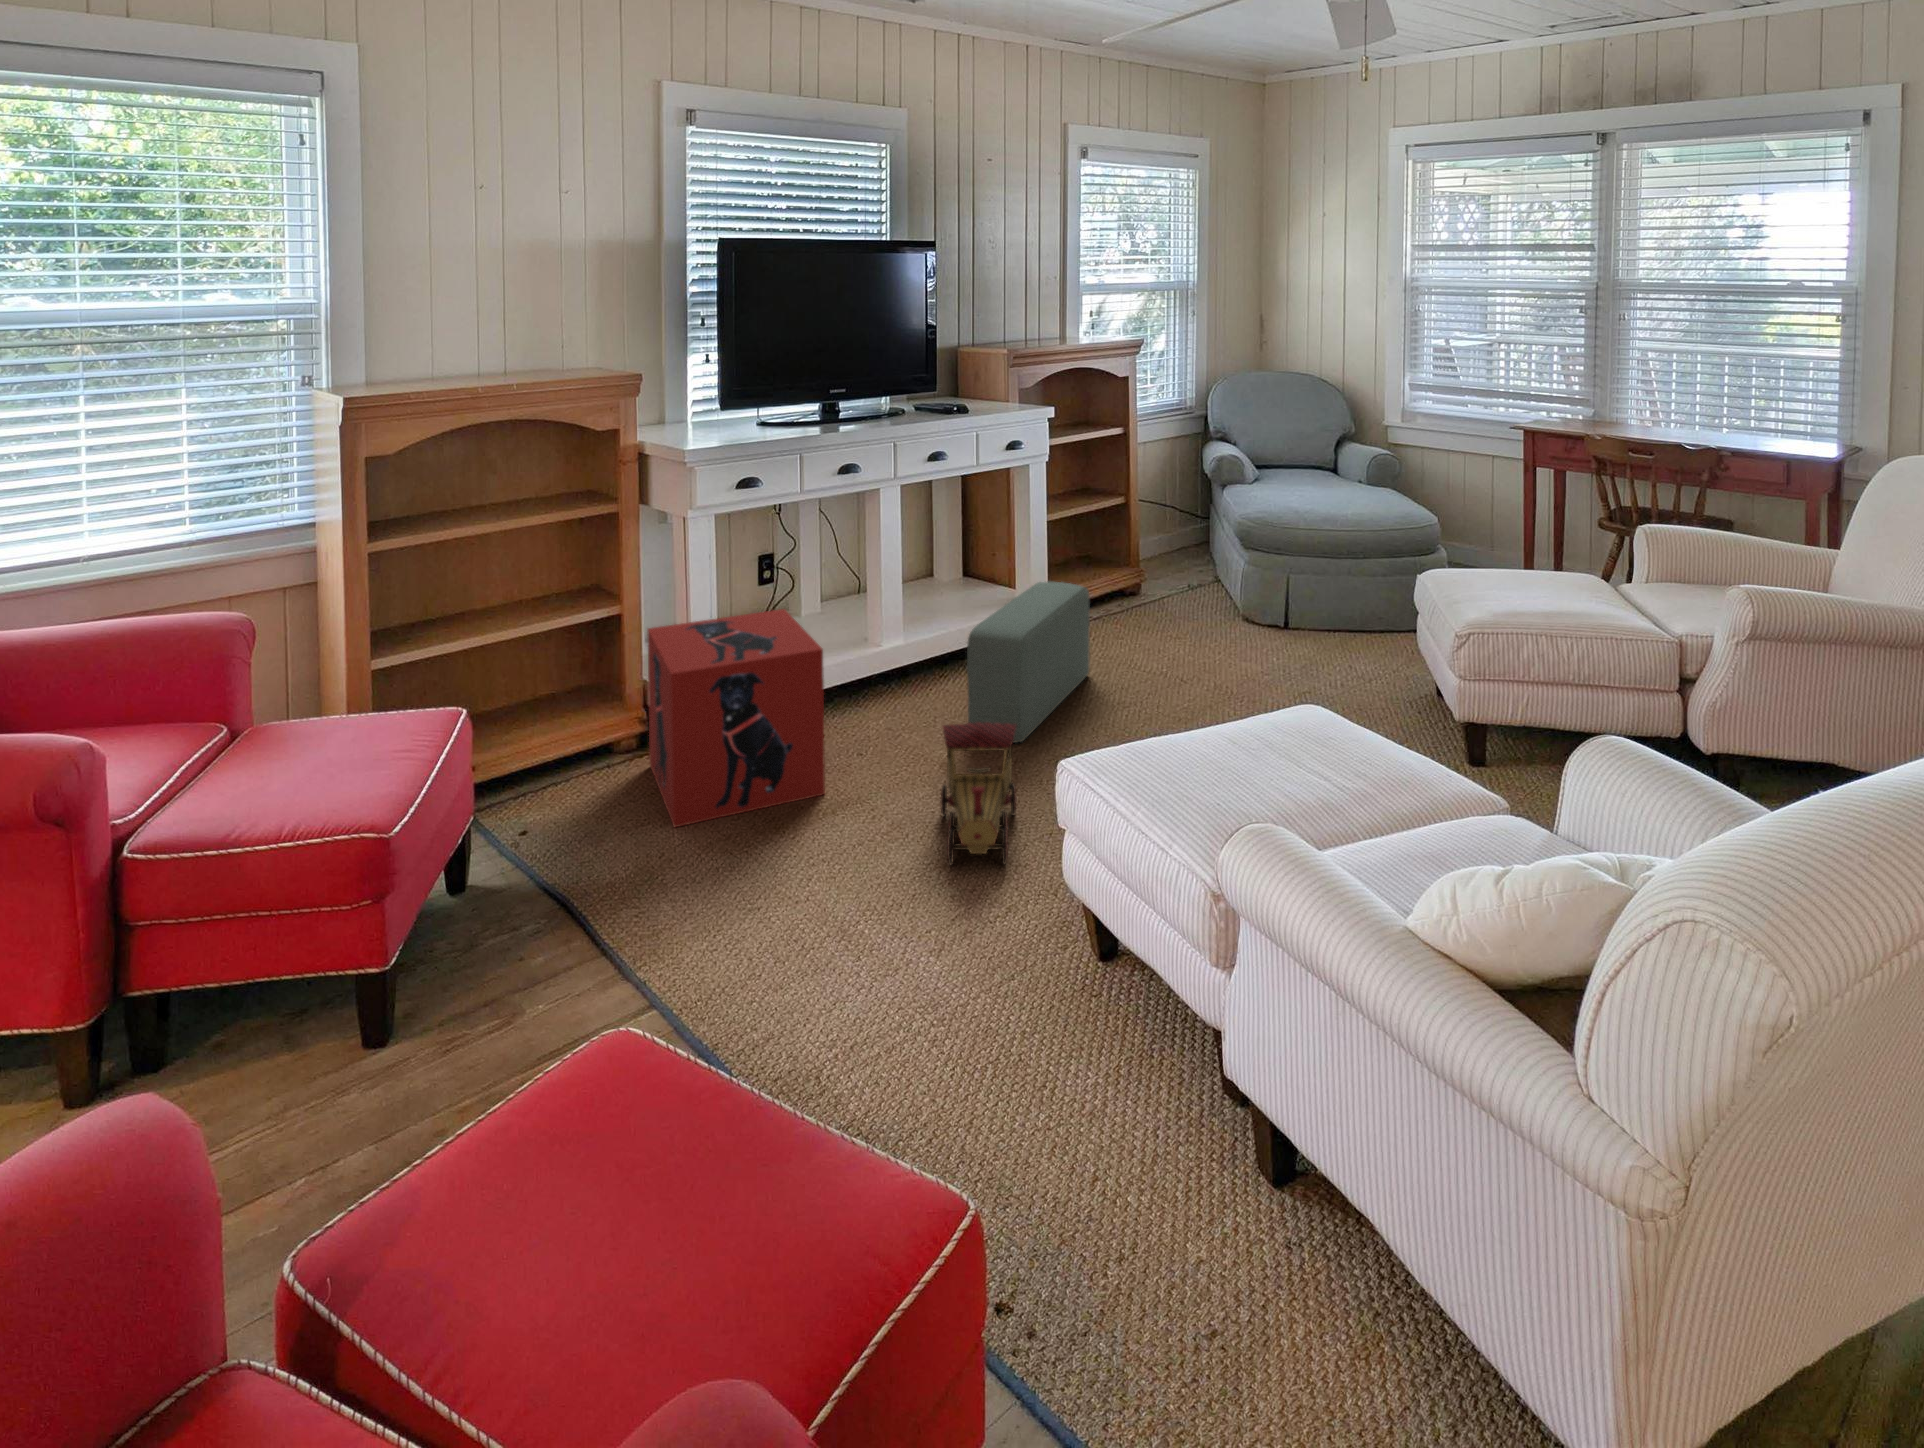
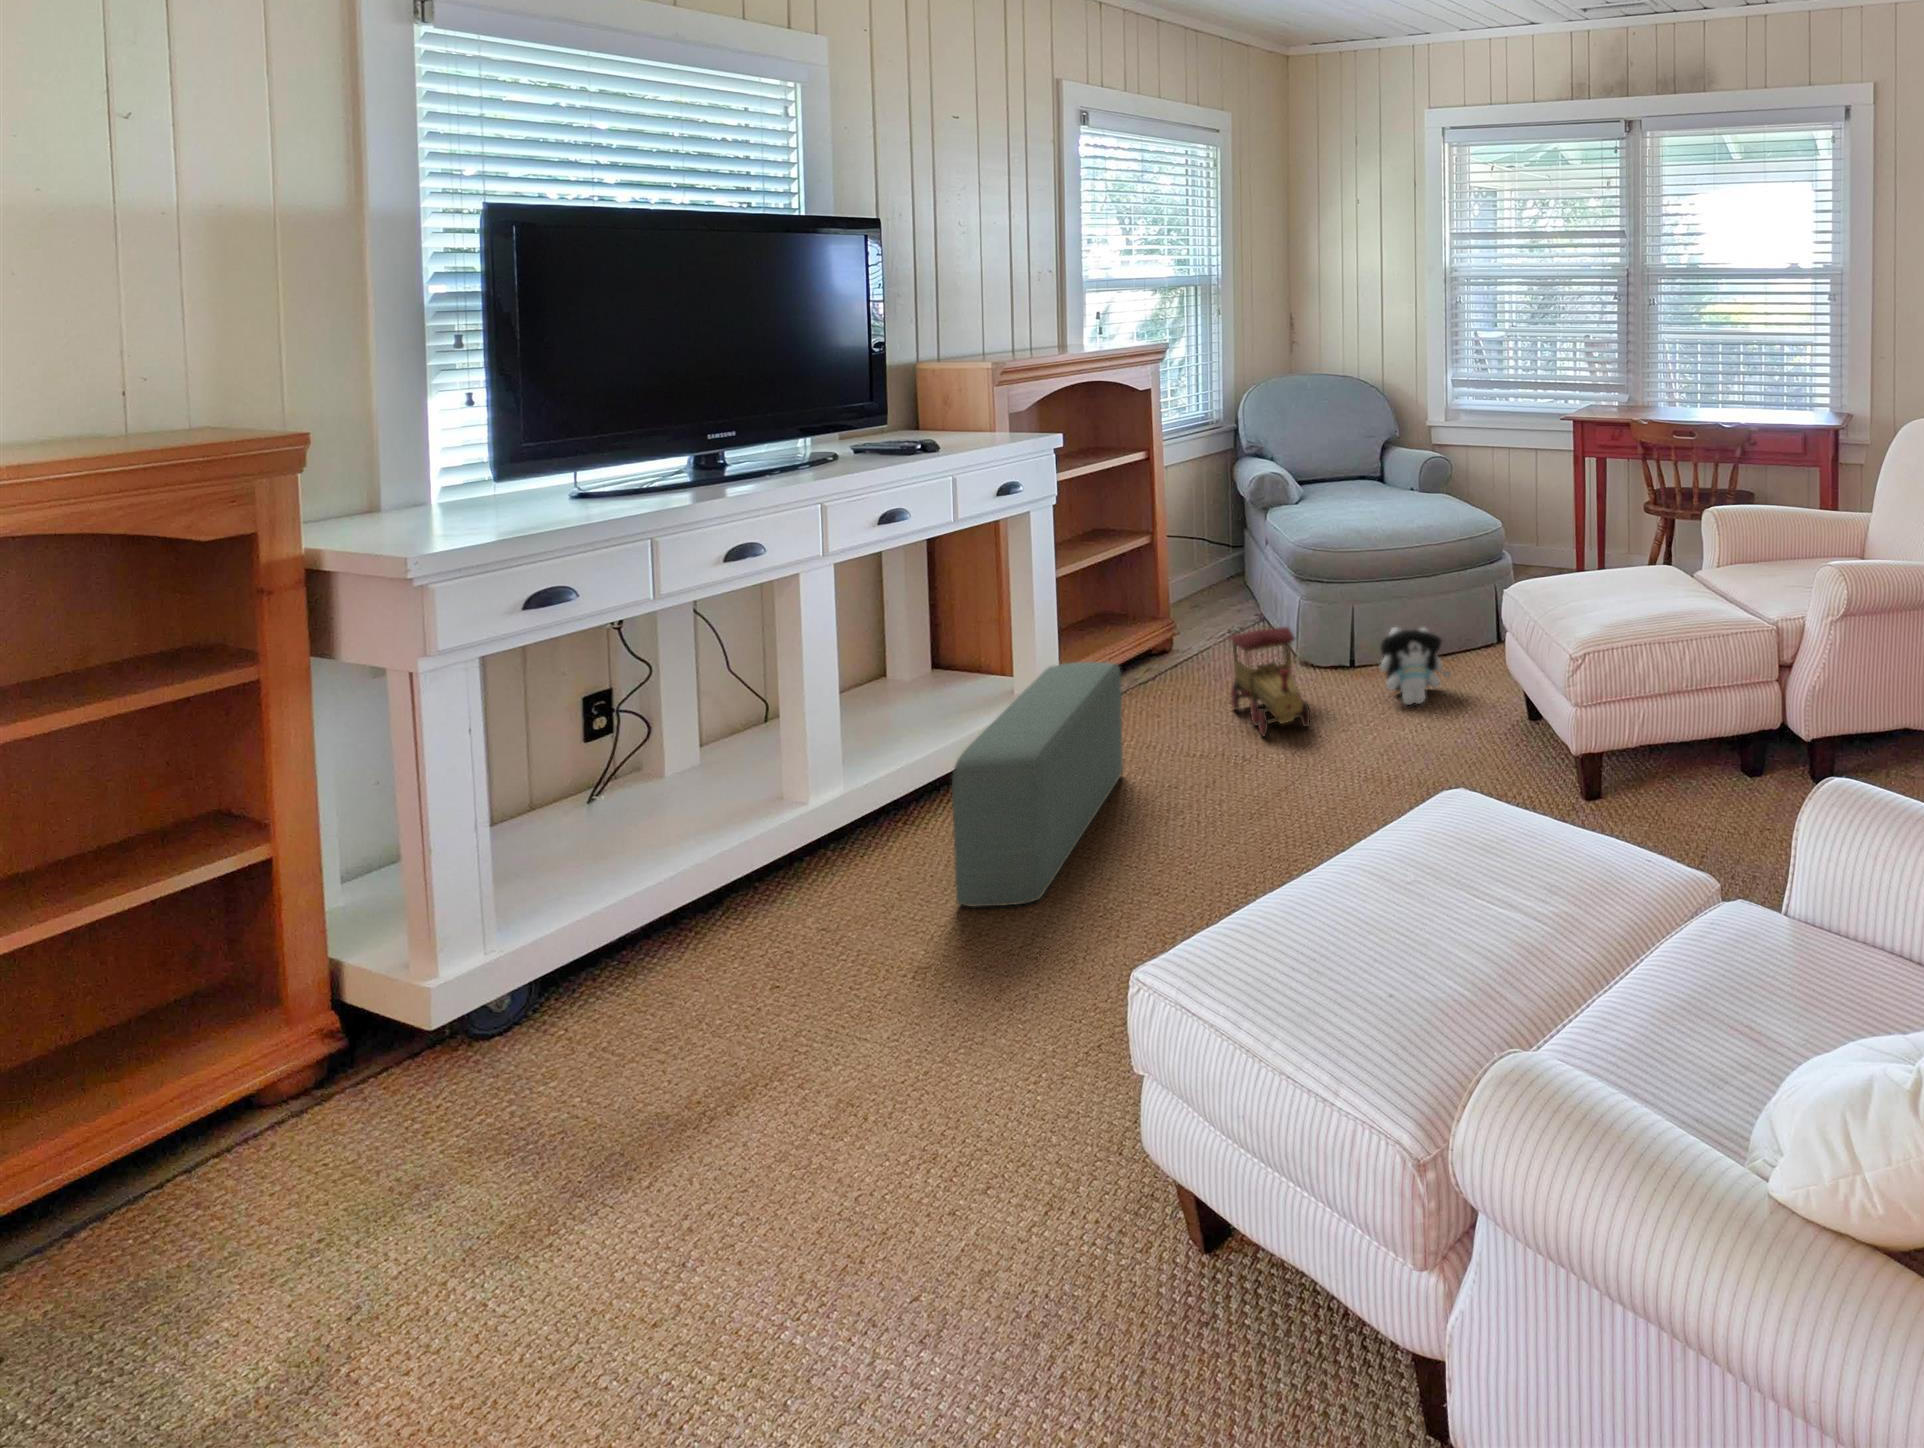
plush toy: none [1305,597,1371,667] -> present [1380,628,1450,705]
storage box: present [647,609,825,827] -> none [325,787,711,1243]
toy train: present [940,723,1017,865] -> present [1229,627,1310,736]

